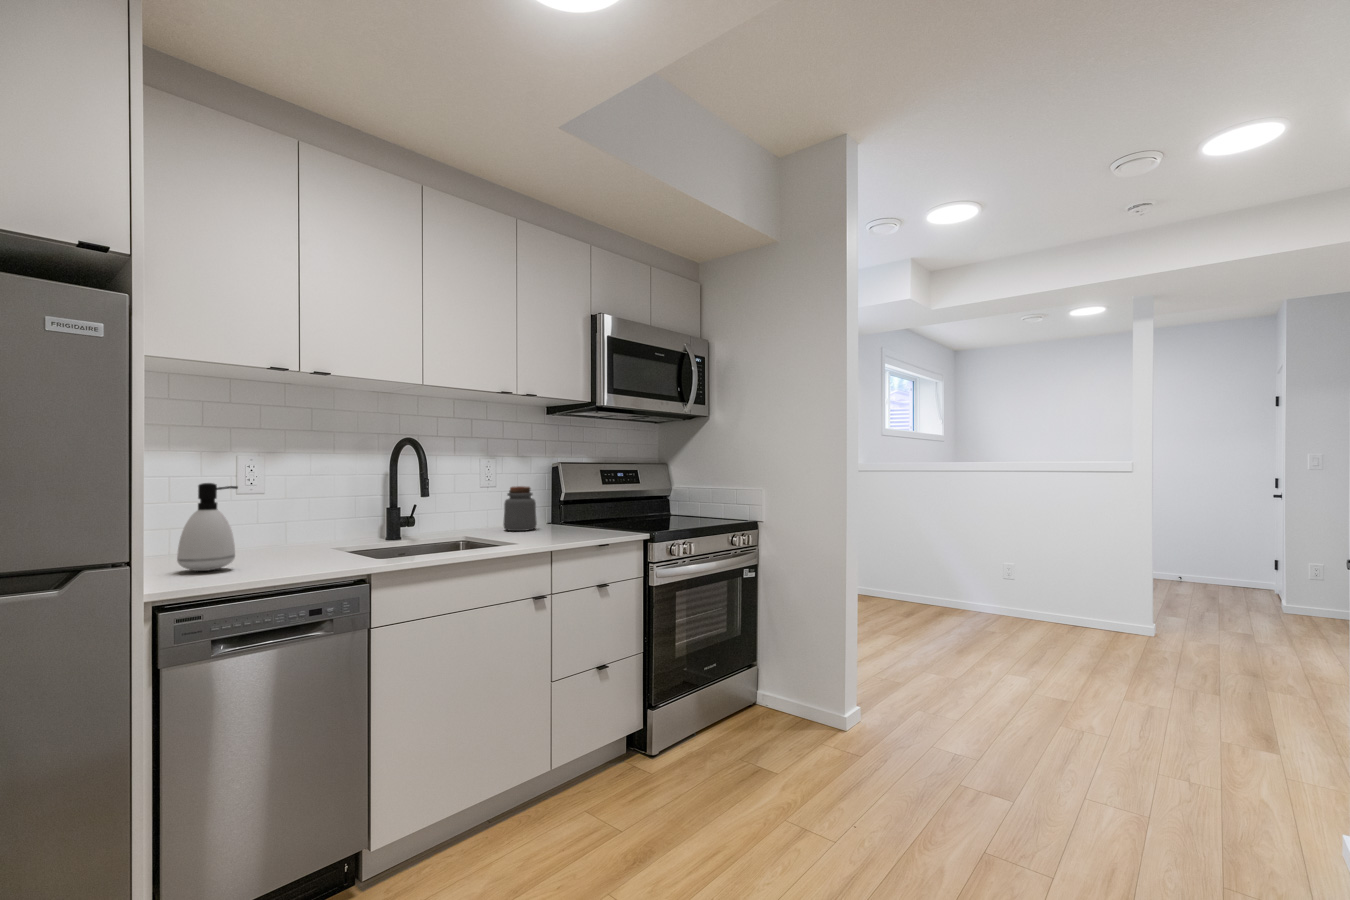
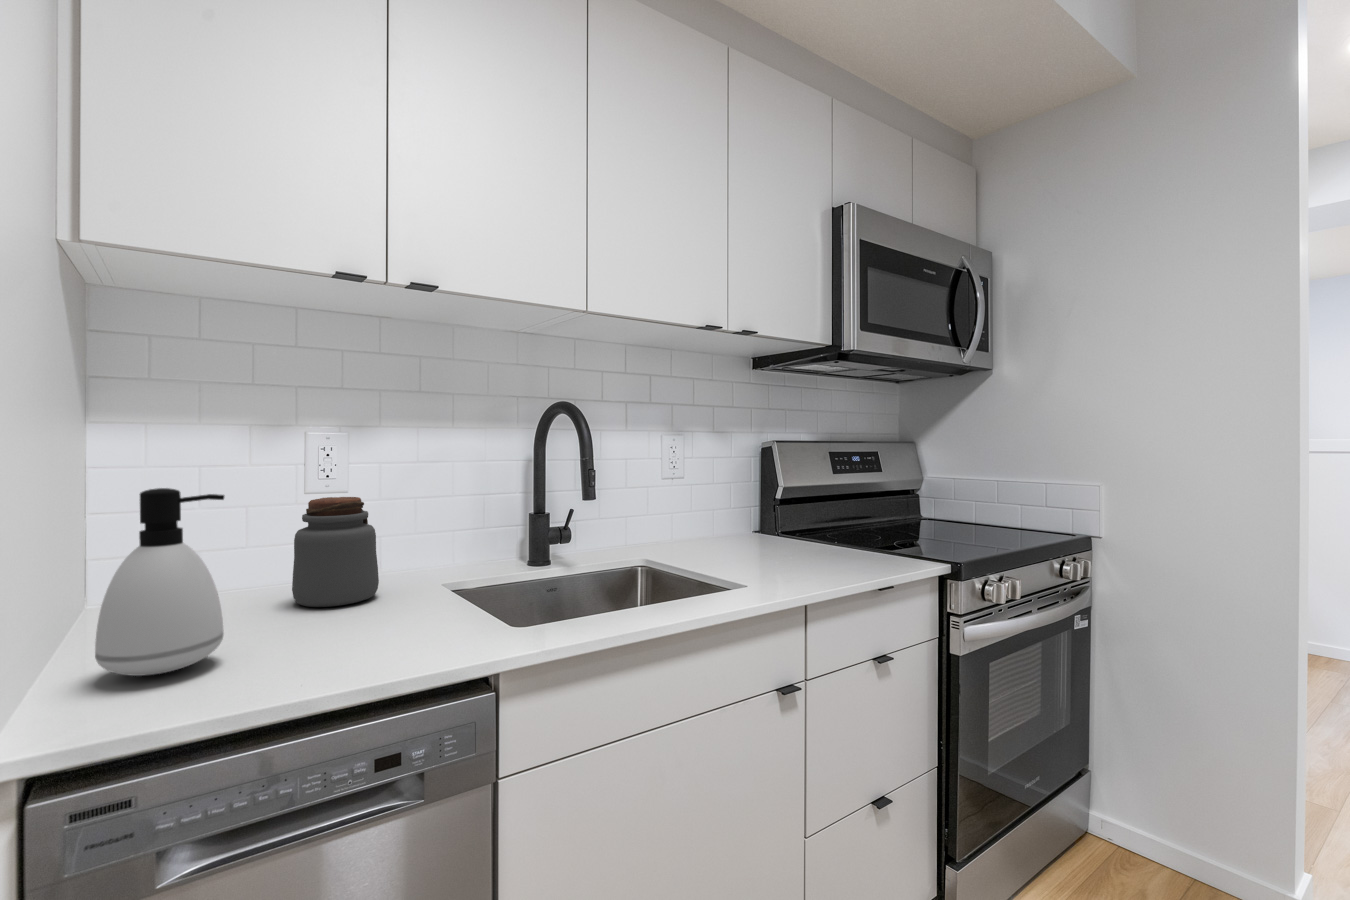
jar: present [504,486,537,531] -> present [292,497,379,607]

